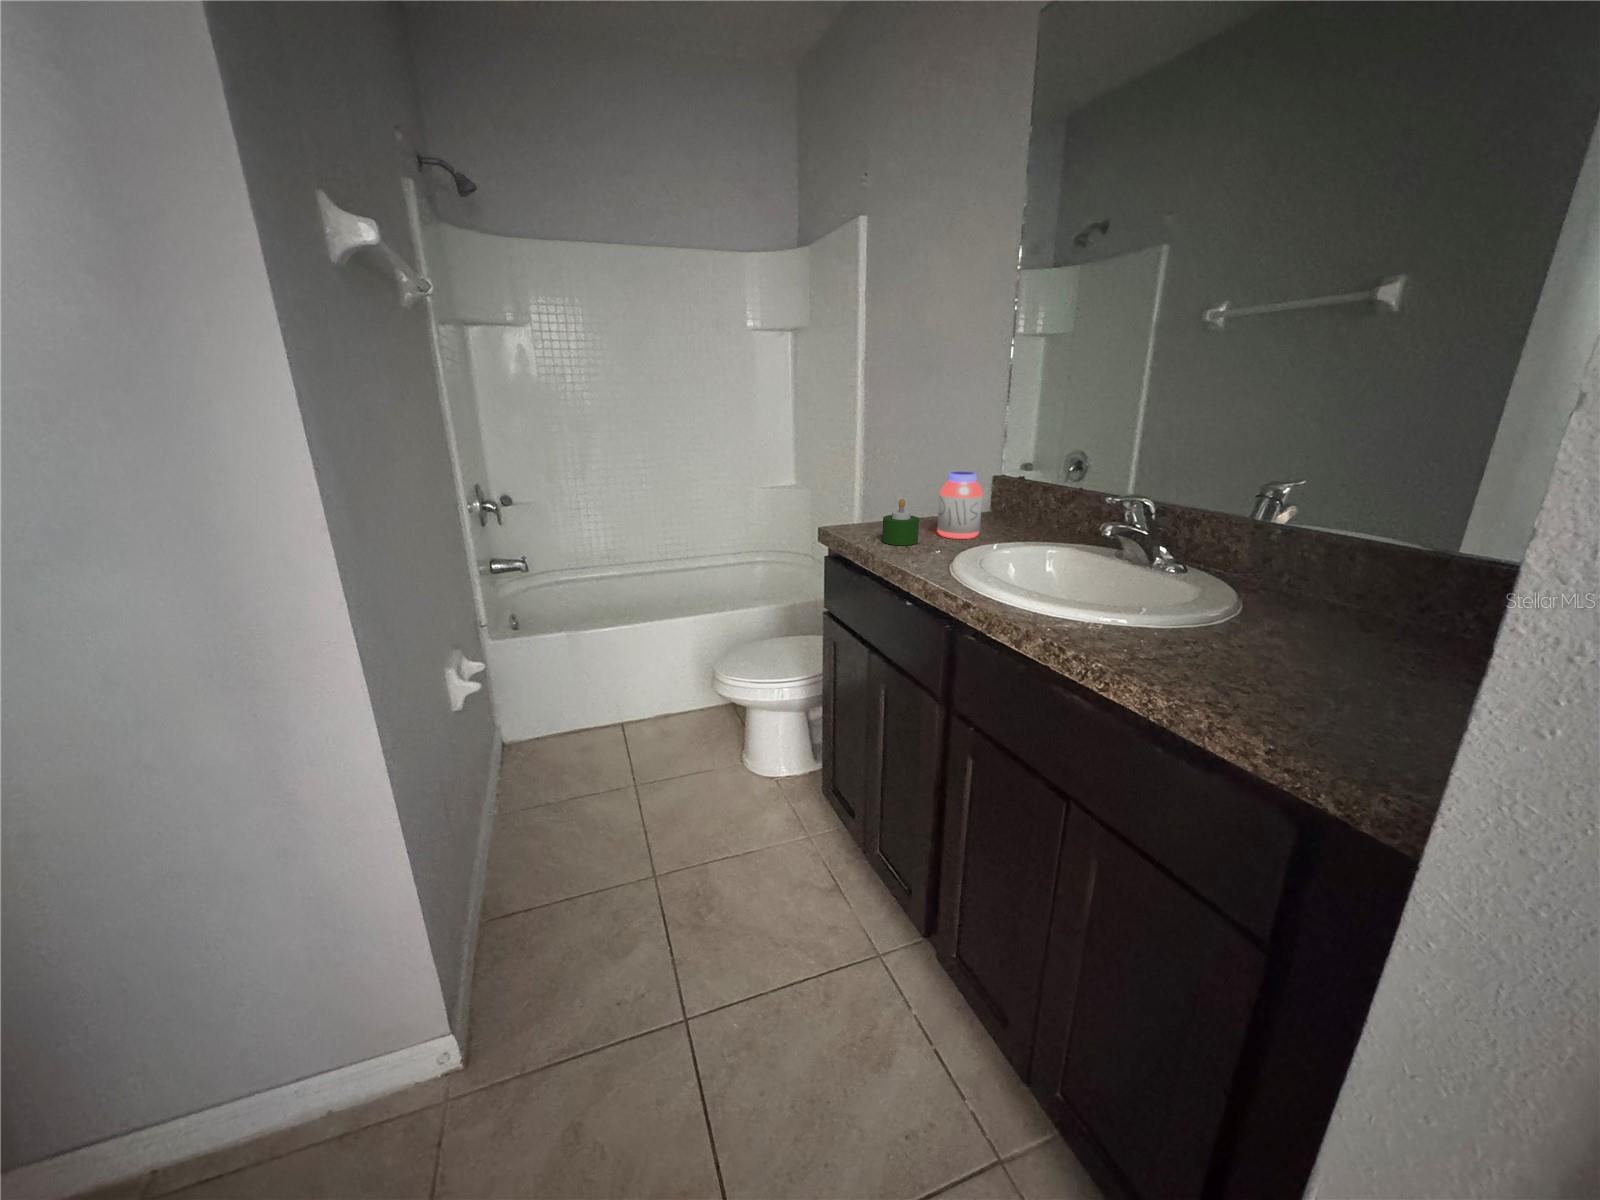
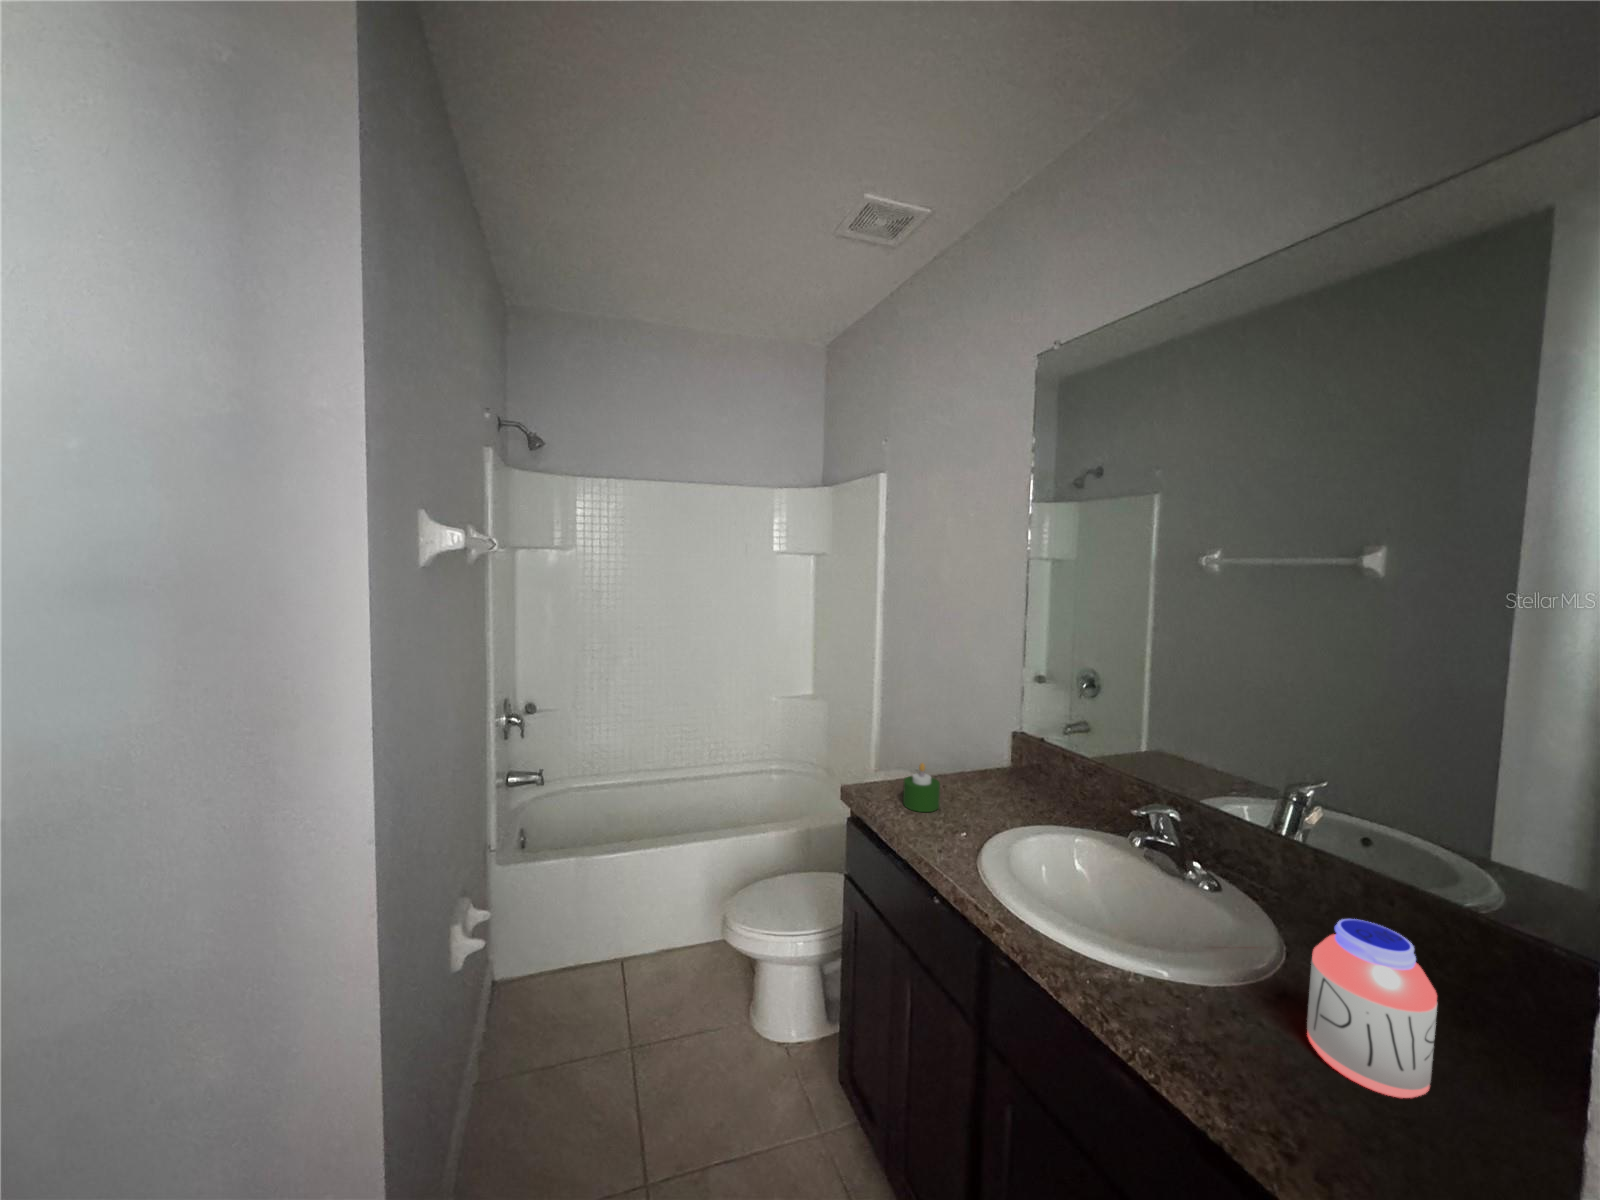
jar: present [937,472,983,539] -> present [1307,919,1437,1098]

